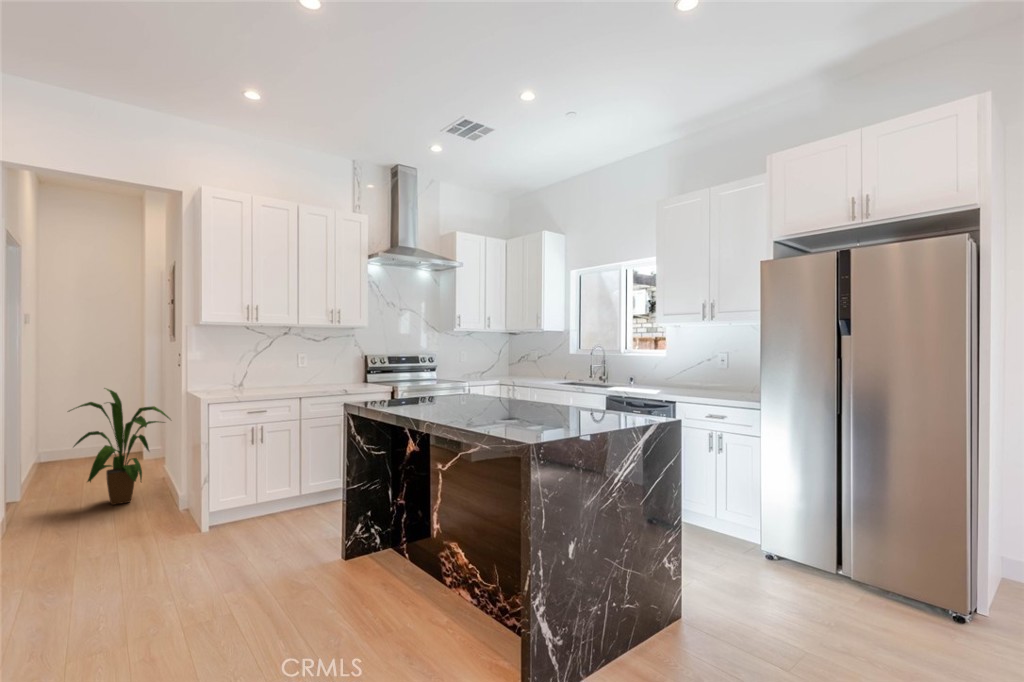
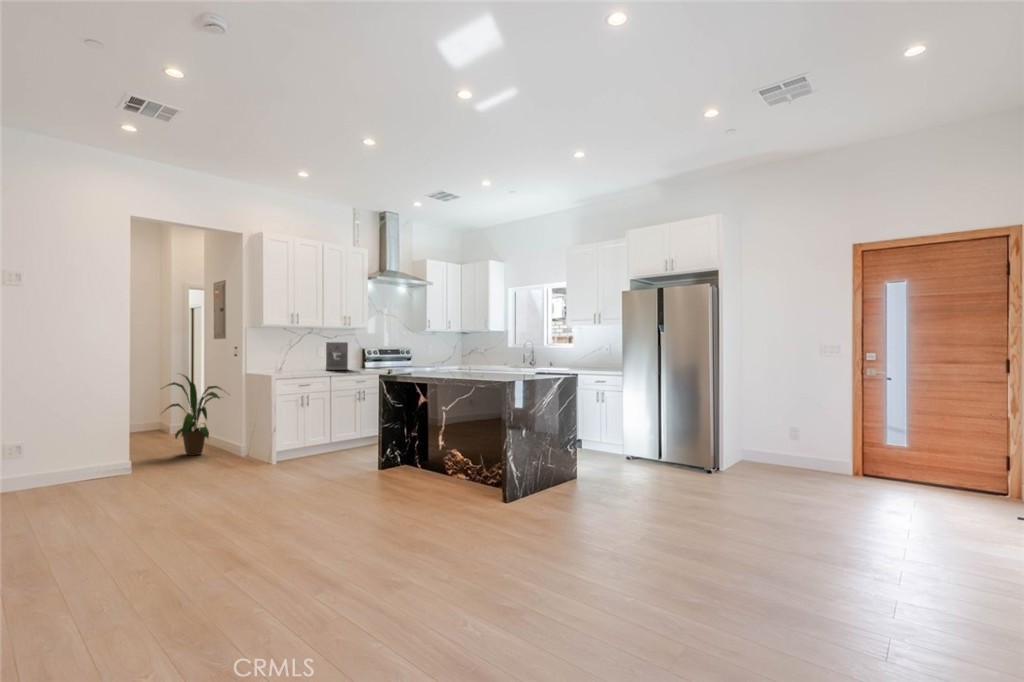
coffee maker: none [304,346,340,386] -> present [326,342,348,370]

